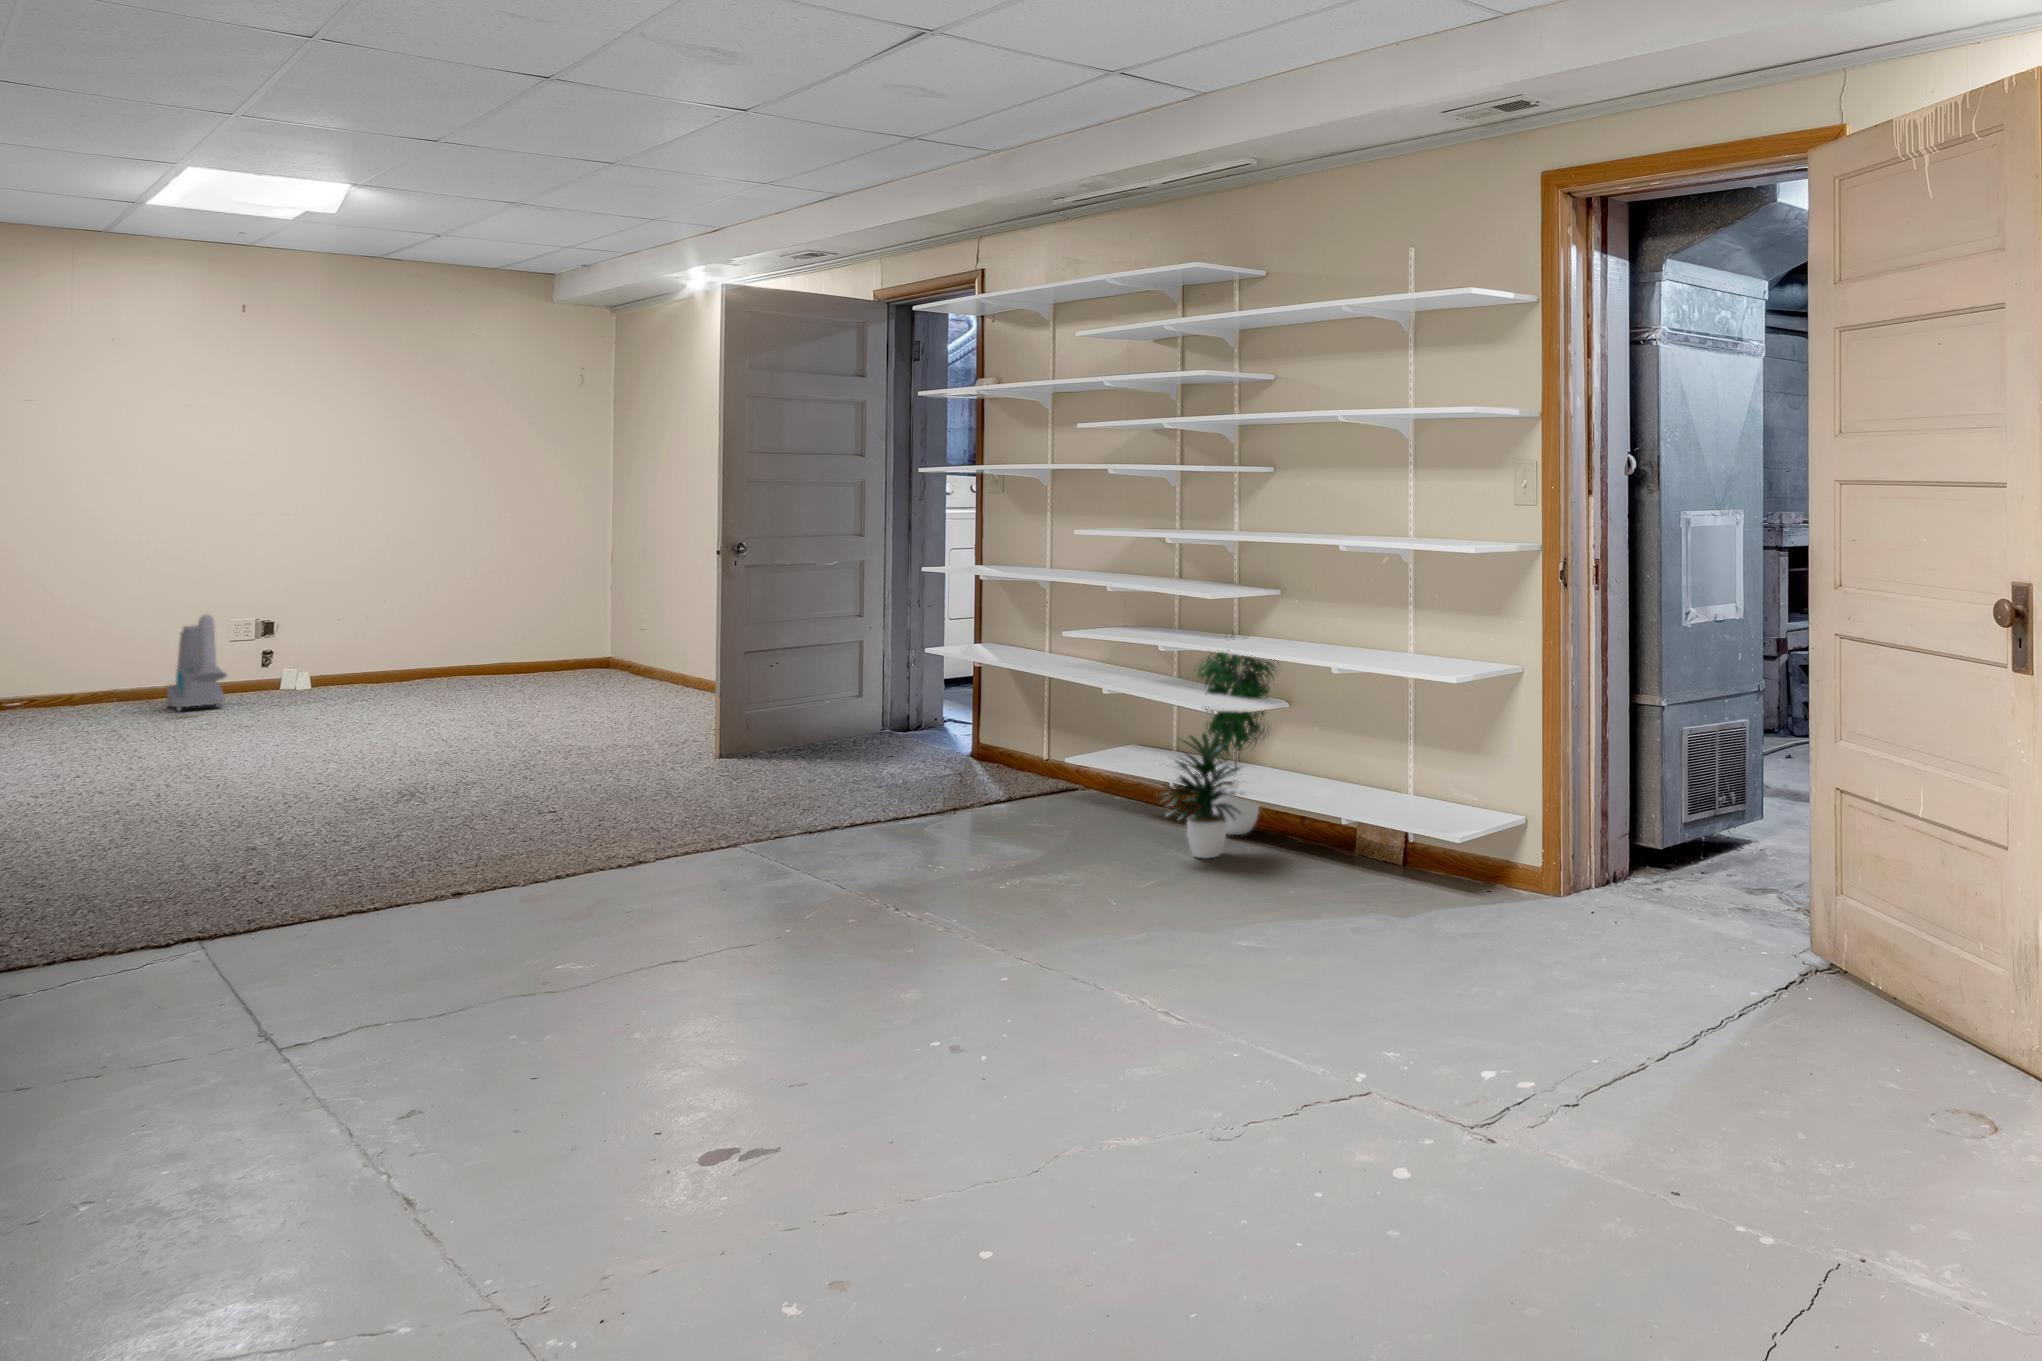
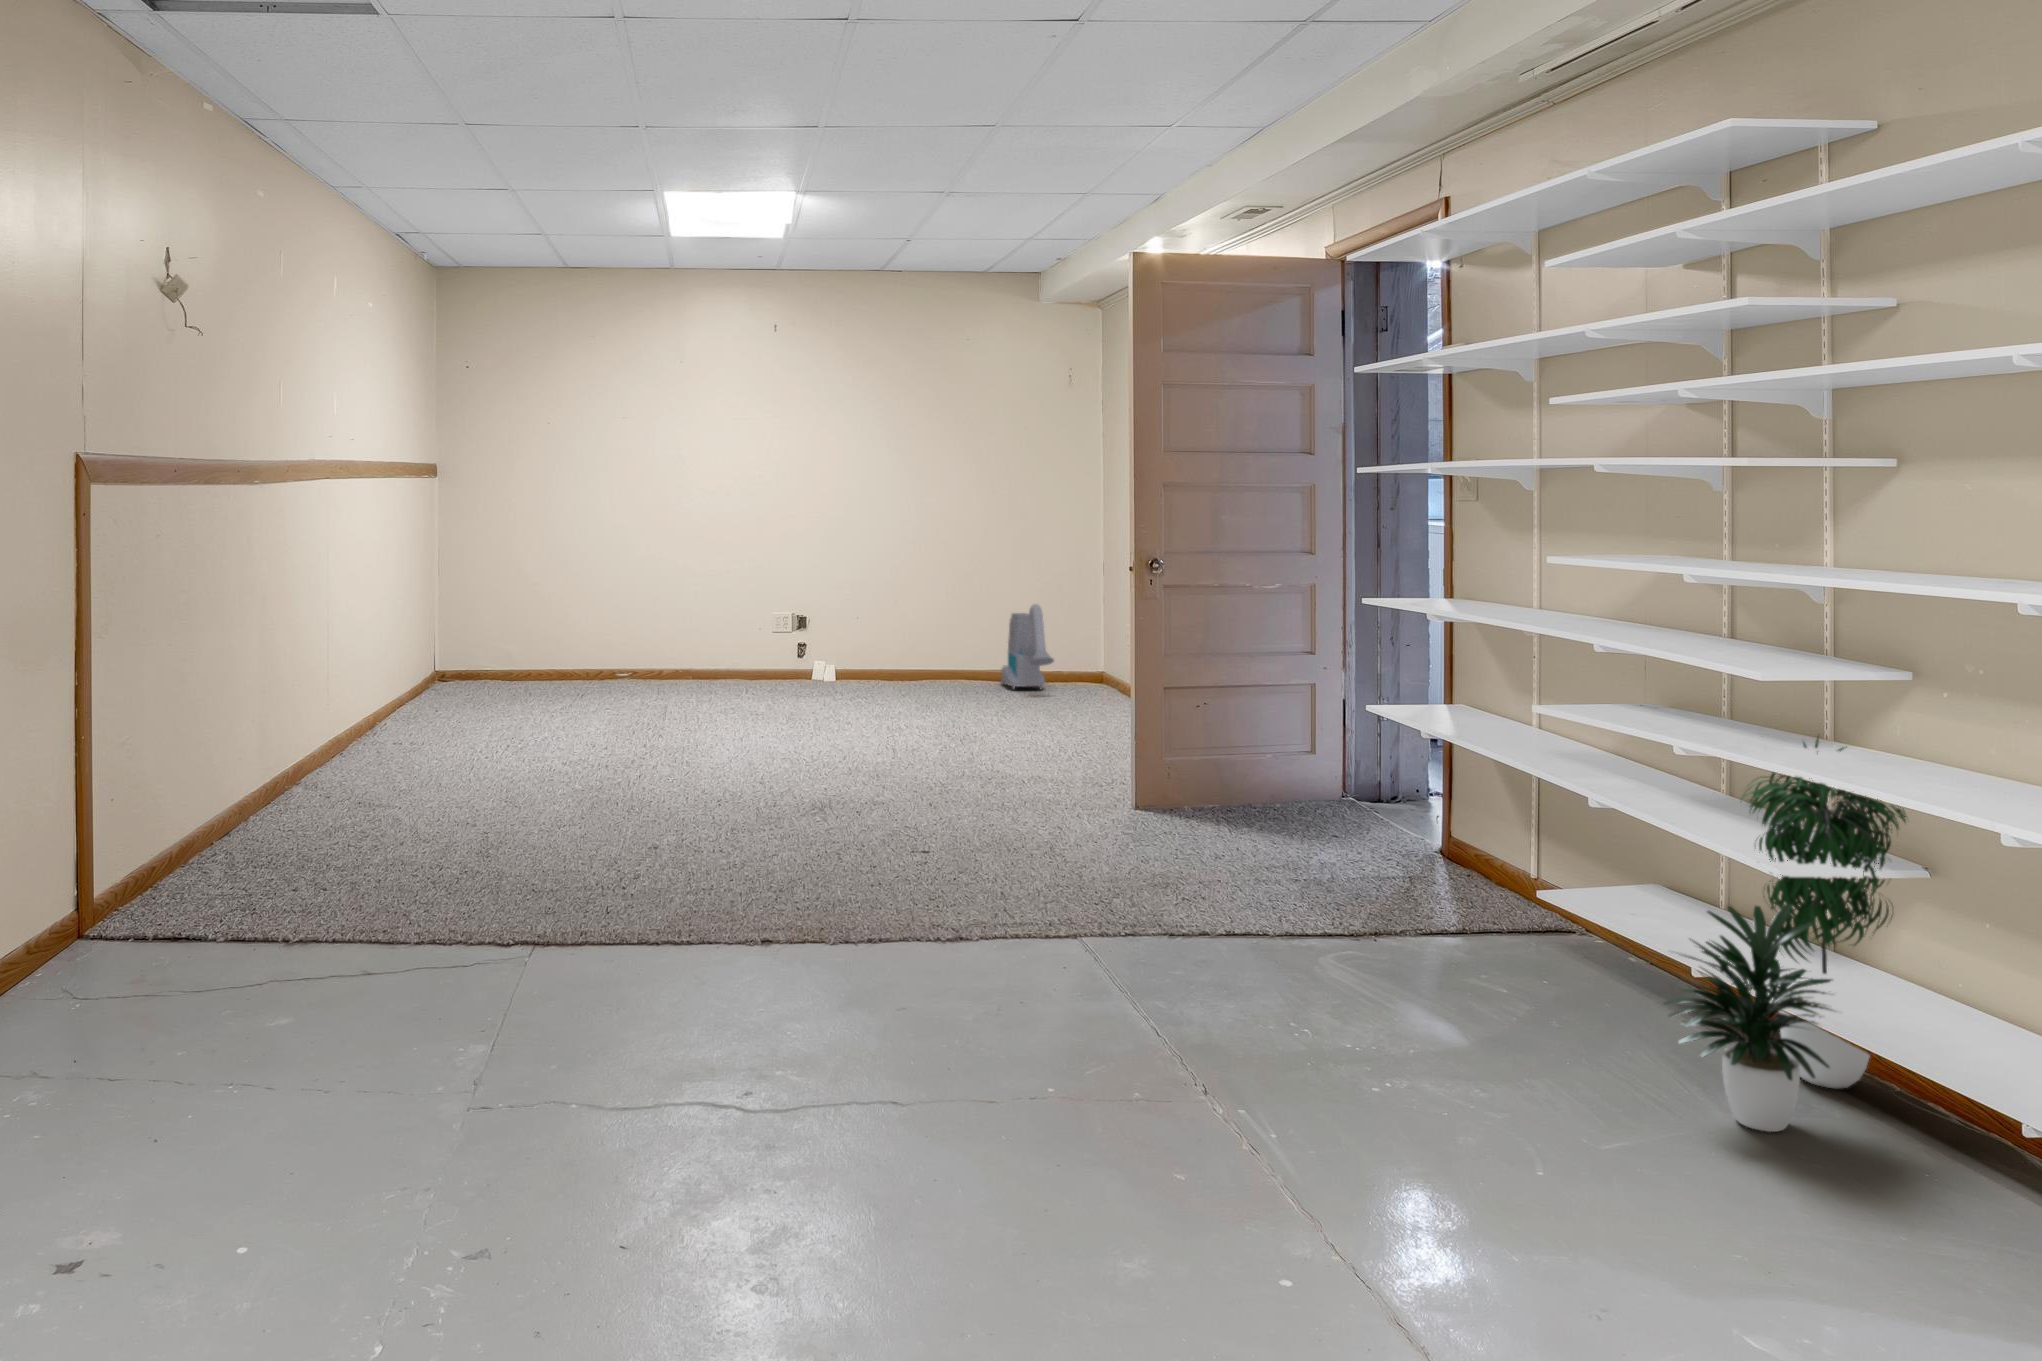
vacuum cleaner: present [167,615,227,711] -> present [1001,604,1054,690]

